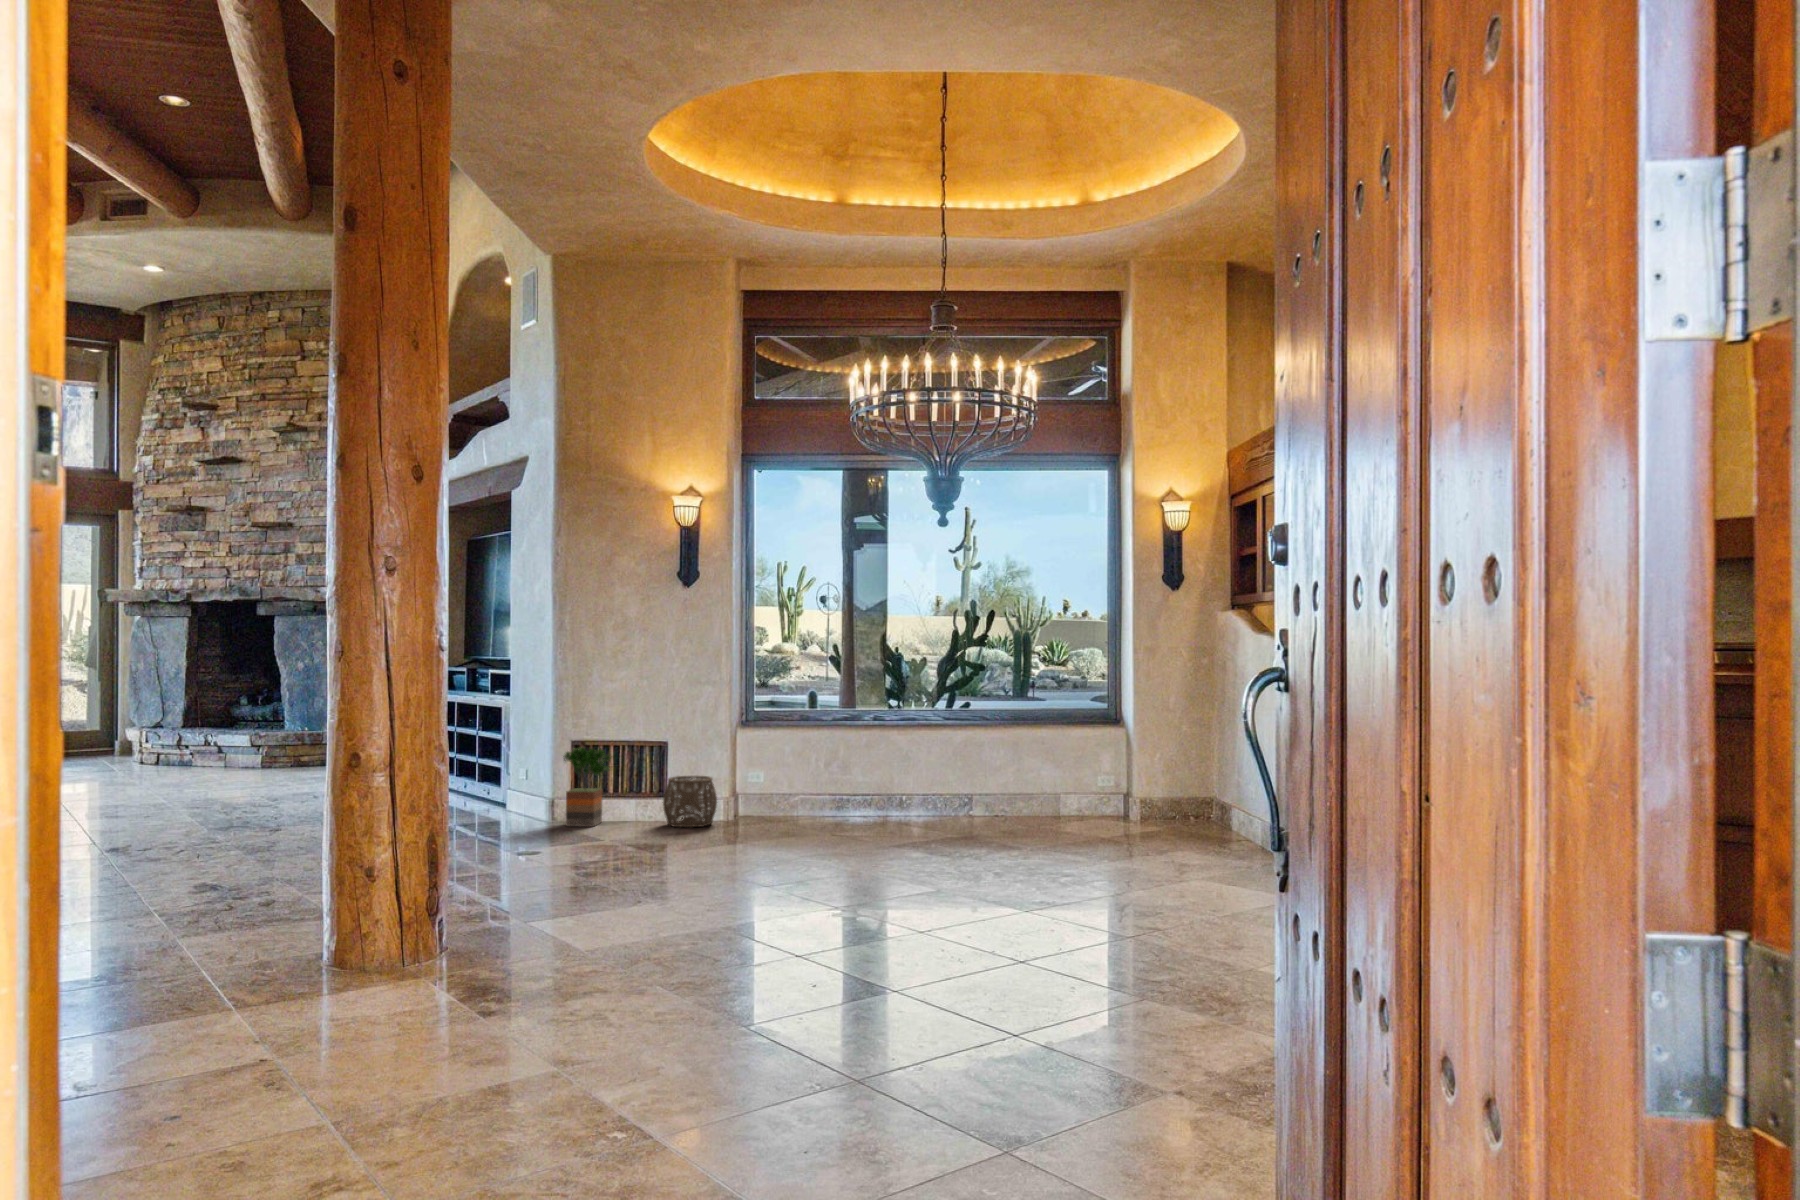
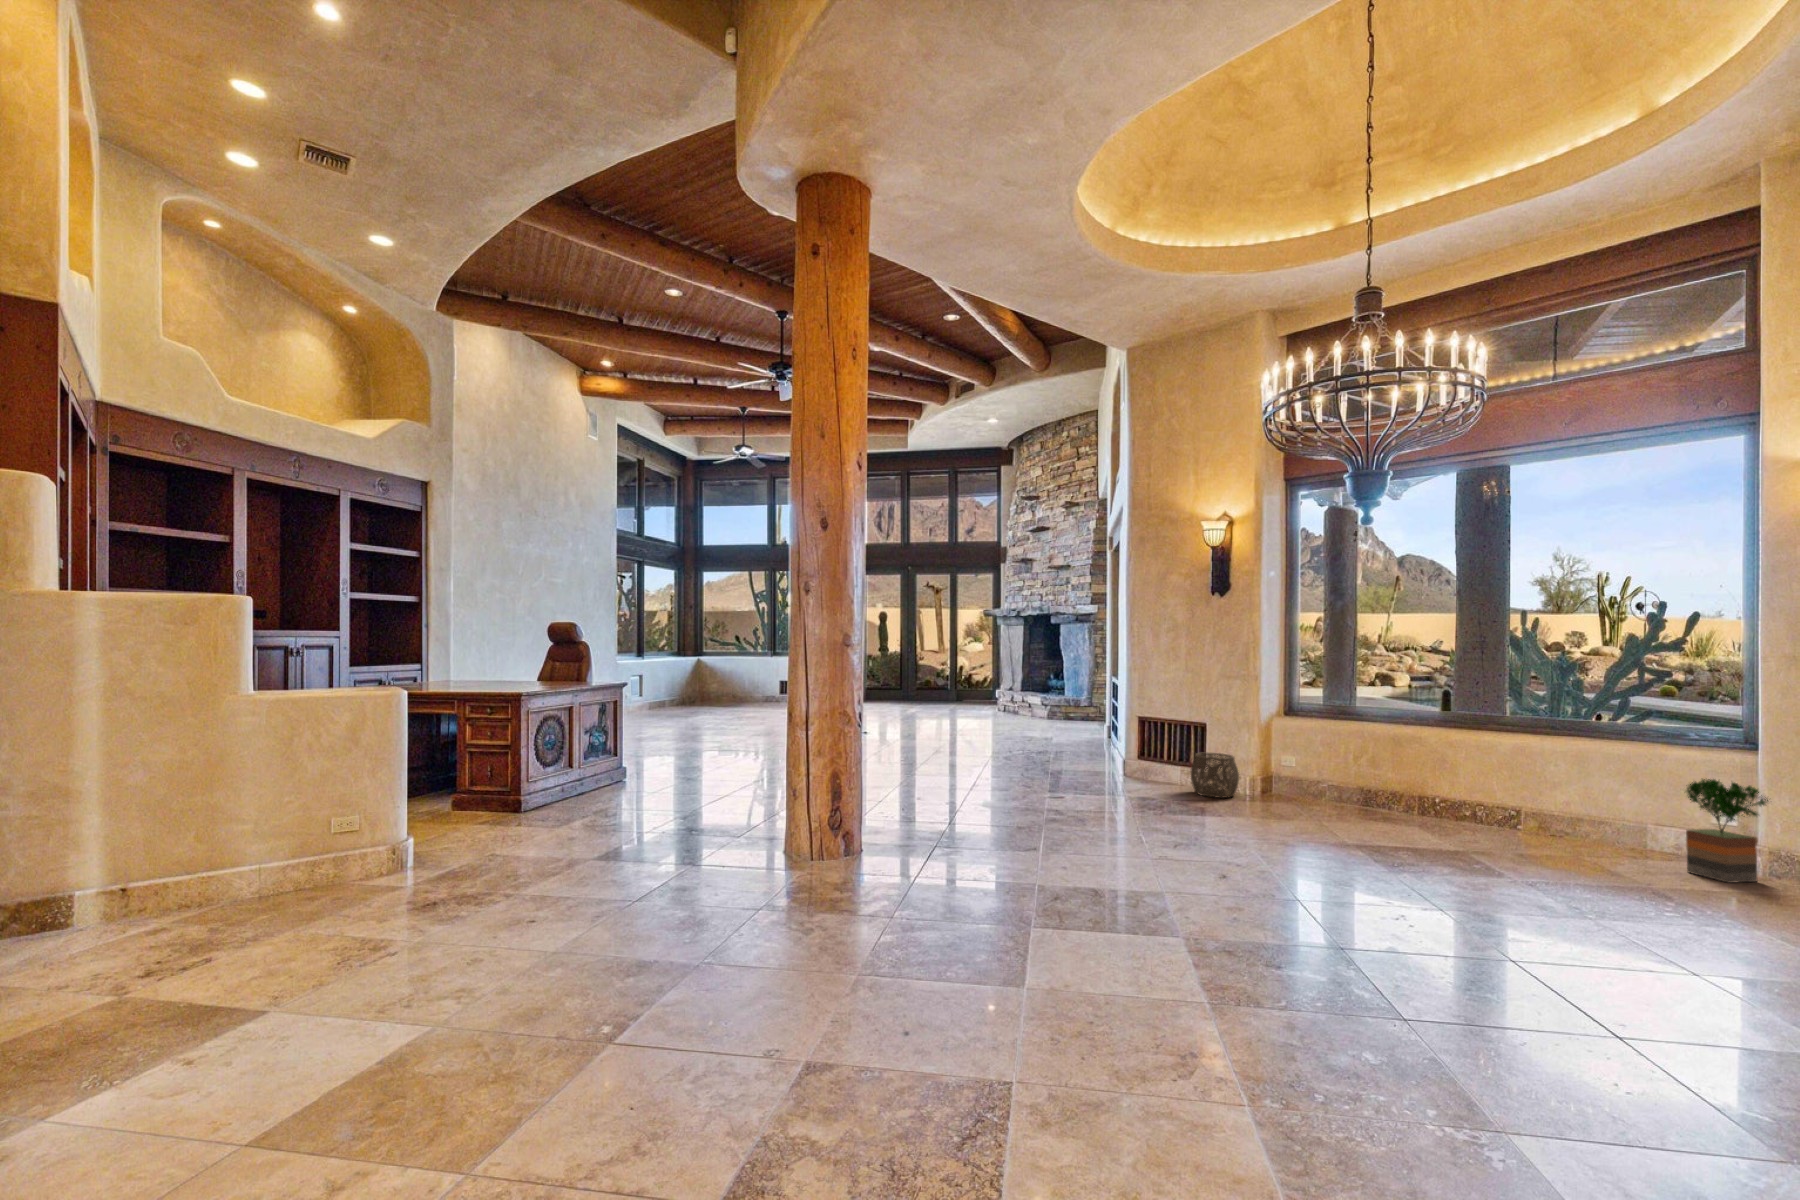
potted tree: present [563,747,611,827] -> present [1686,779,1769,883]

